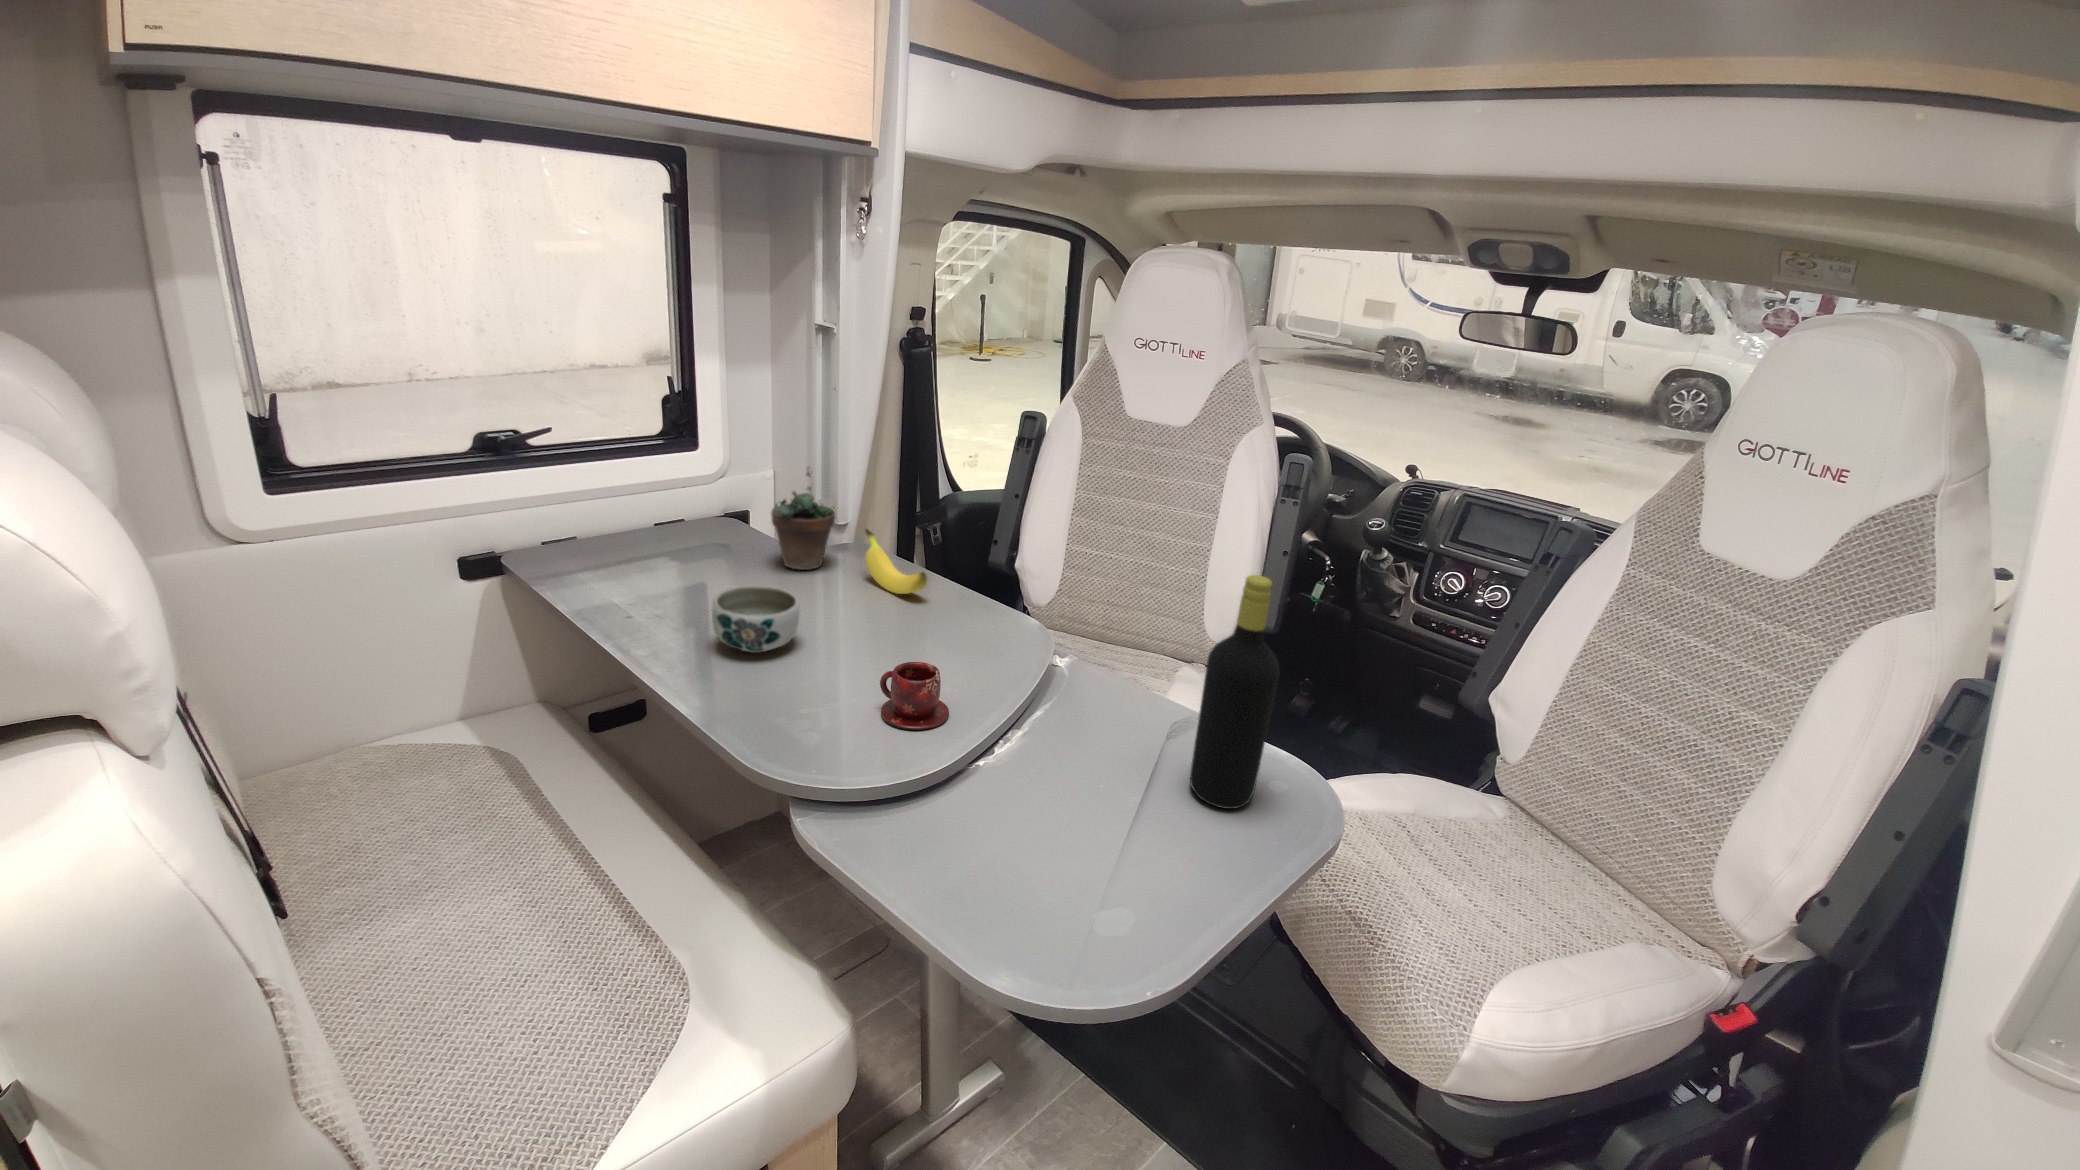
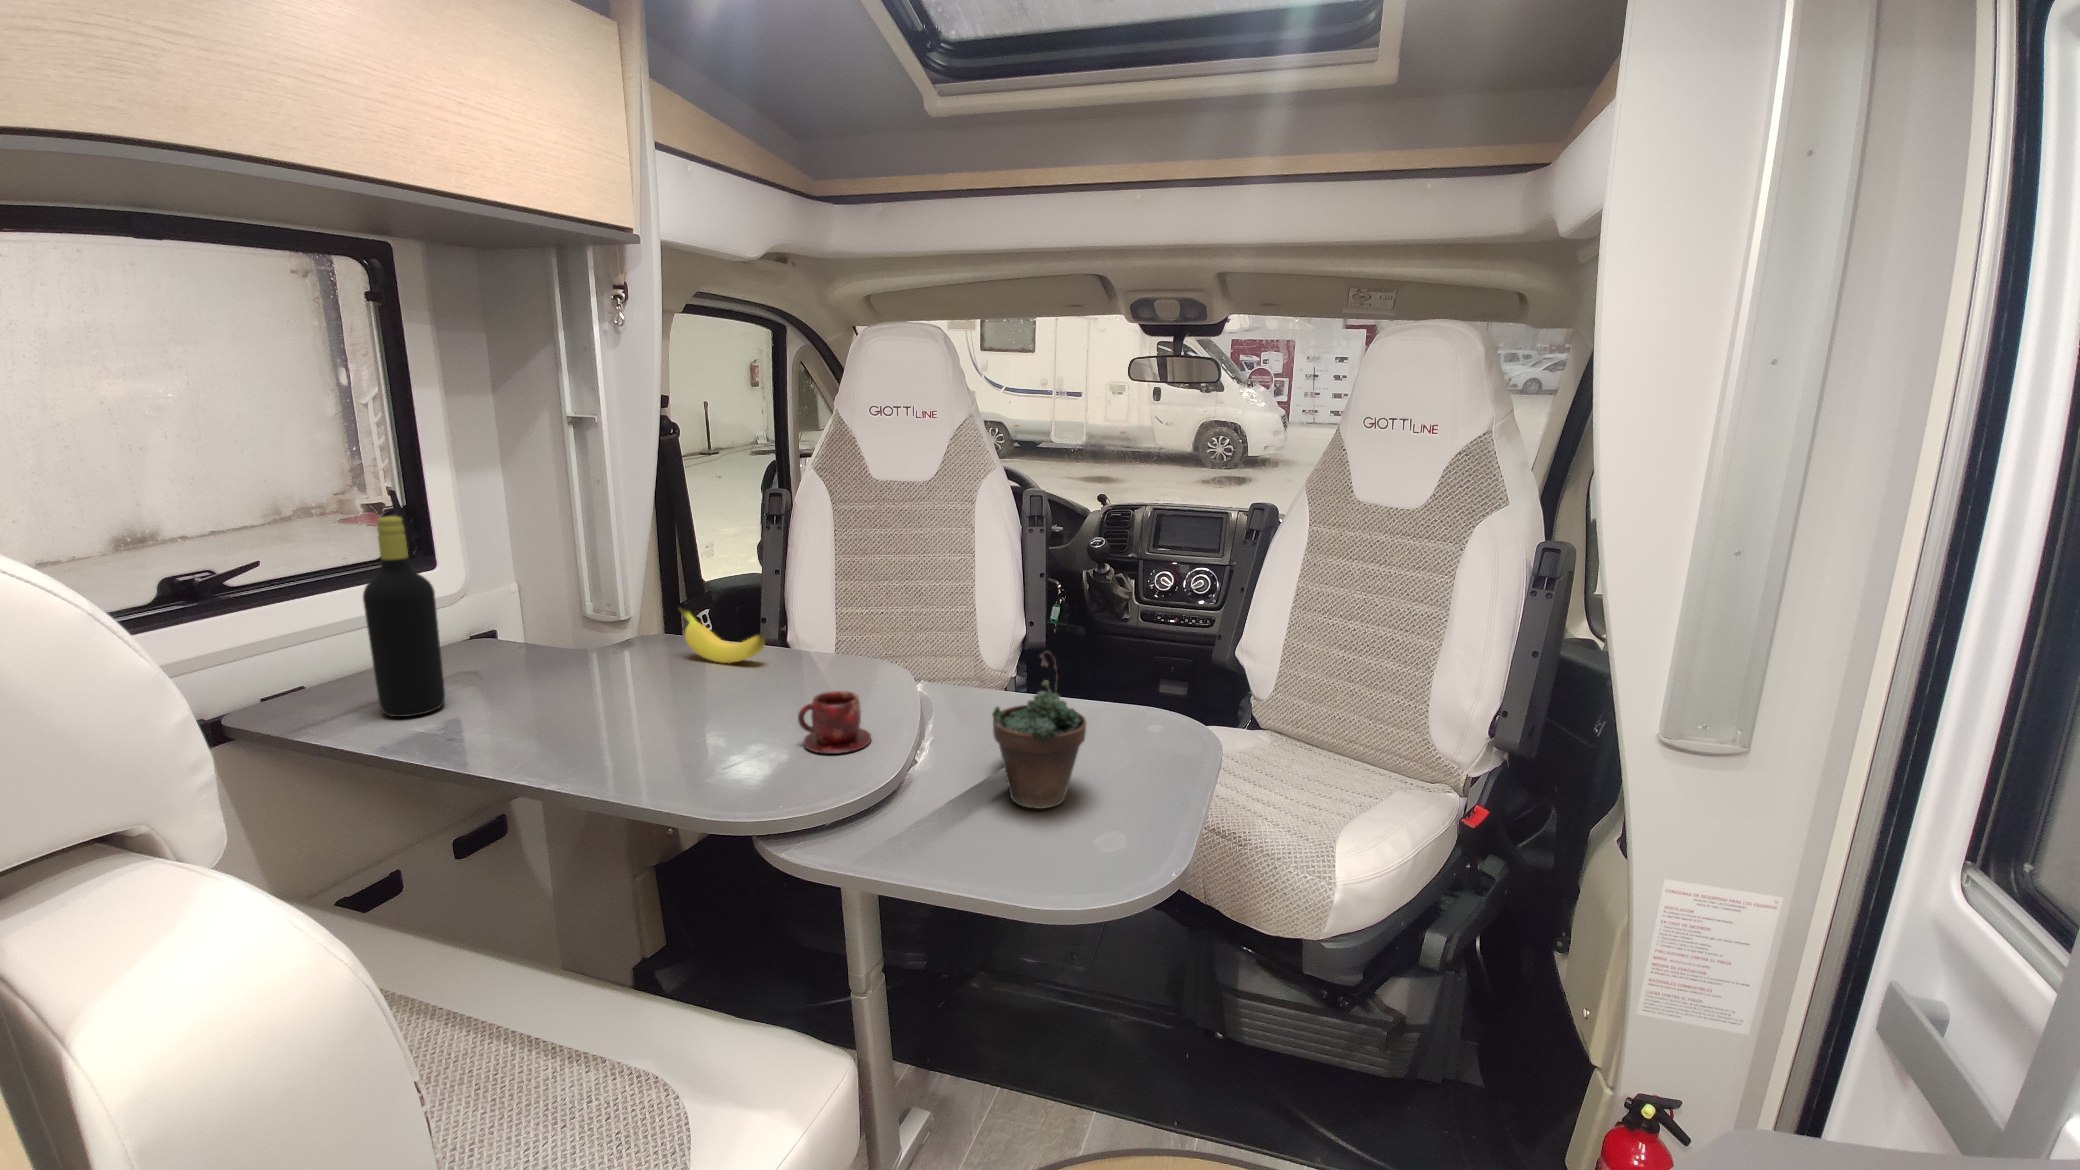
succulent plant: present [771,467,835,570] -> present [992,651,1086,809]
bottle: present [1190,575,1280,809] -> present [363,516,445,717]
bowl: present [712,586,799,653] -> none [569,666,668,734]

